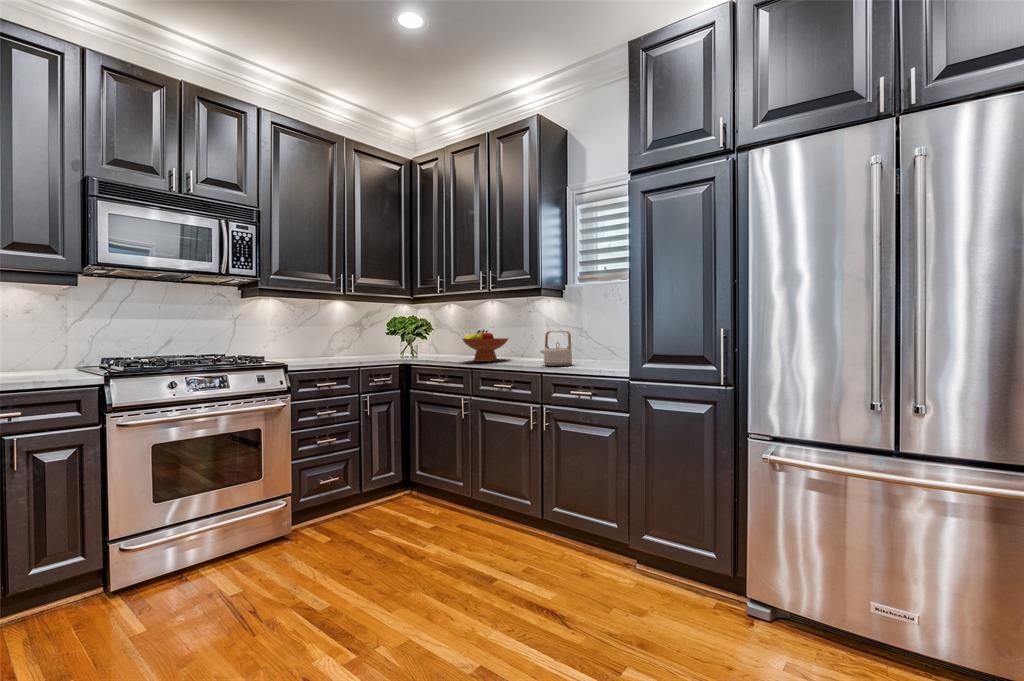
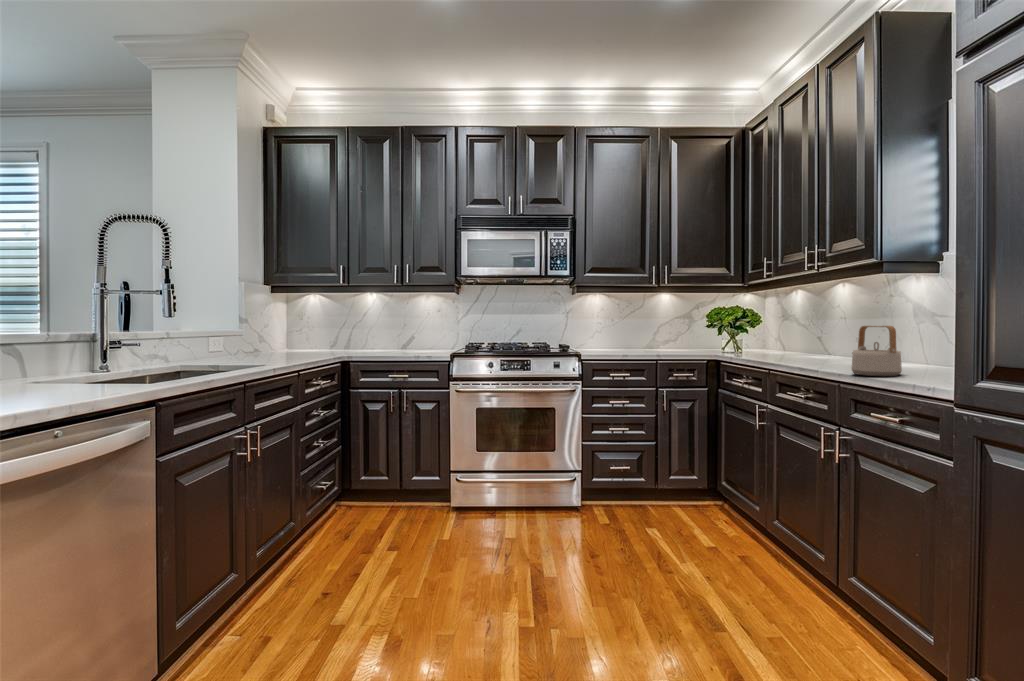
fruit bowl: present [462,330,508,362] -> none [771,322,841,363]

